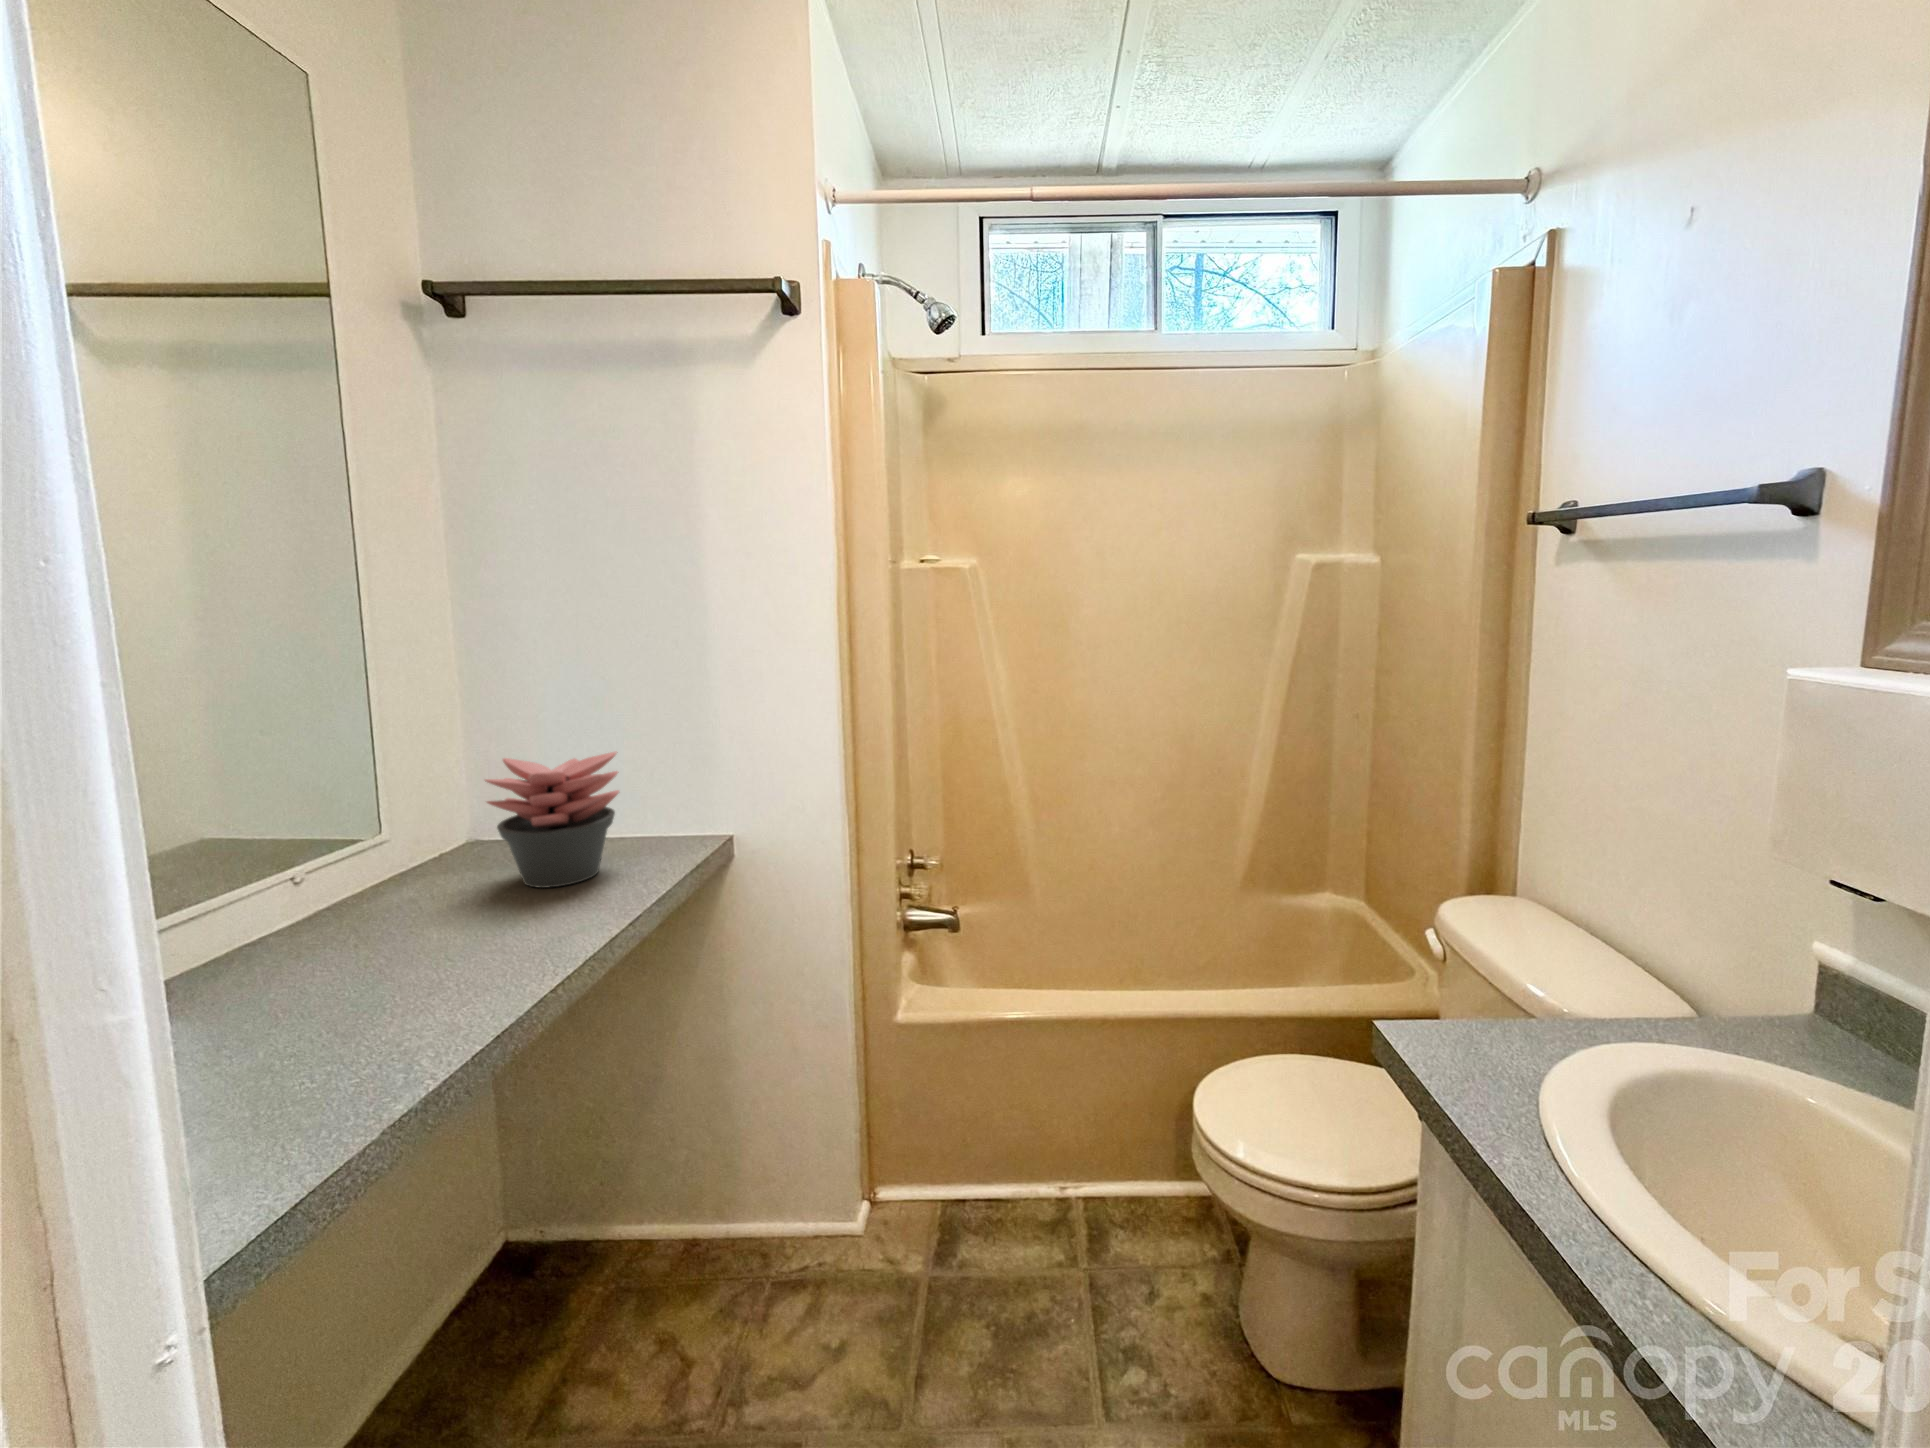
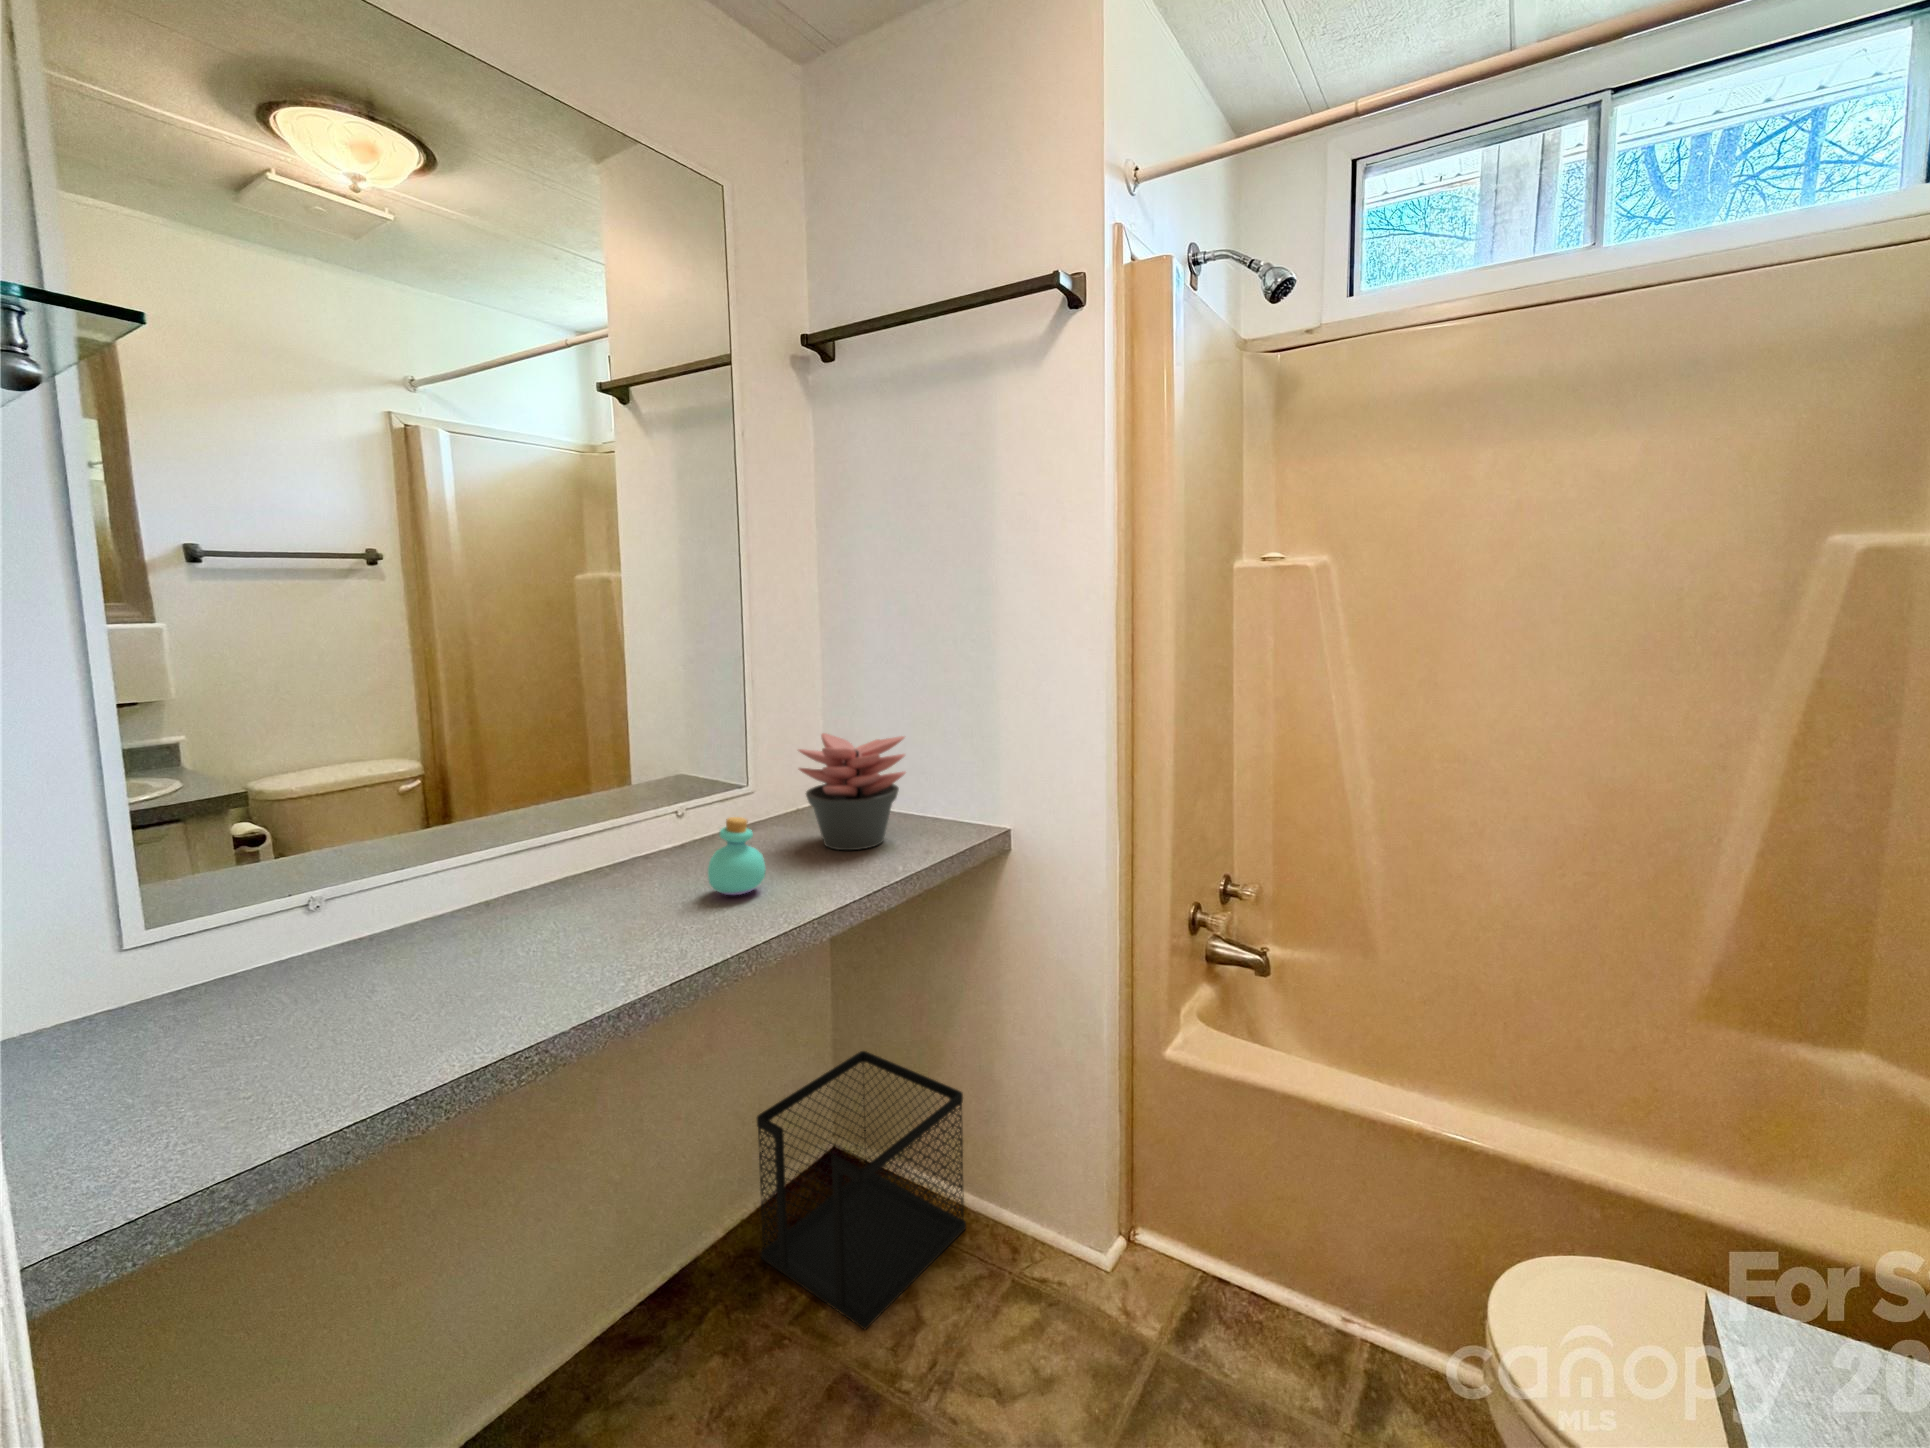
perfume bottle: none [419,865,500,958] -> present [708,817,766,895]
wastebasket: none [444,1114,703,1399] -> present [757,1051,966,1329]

